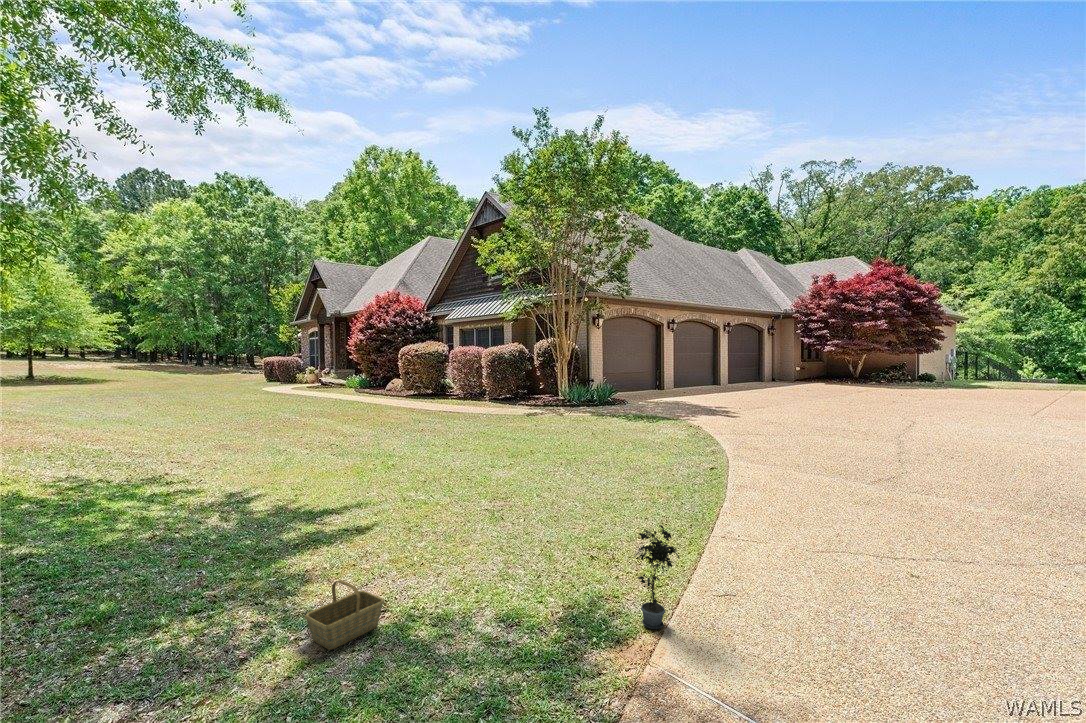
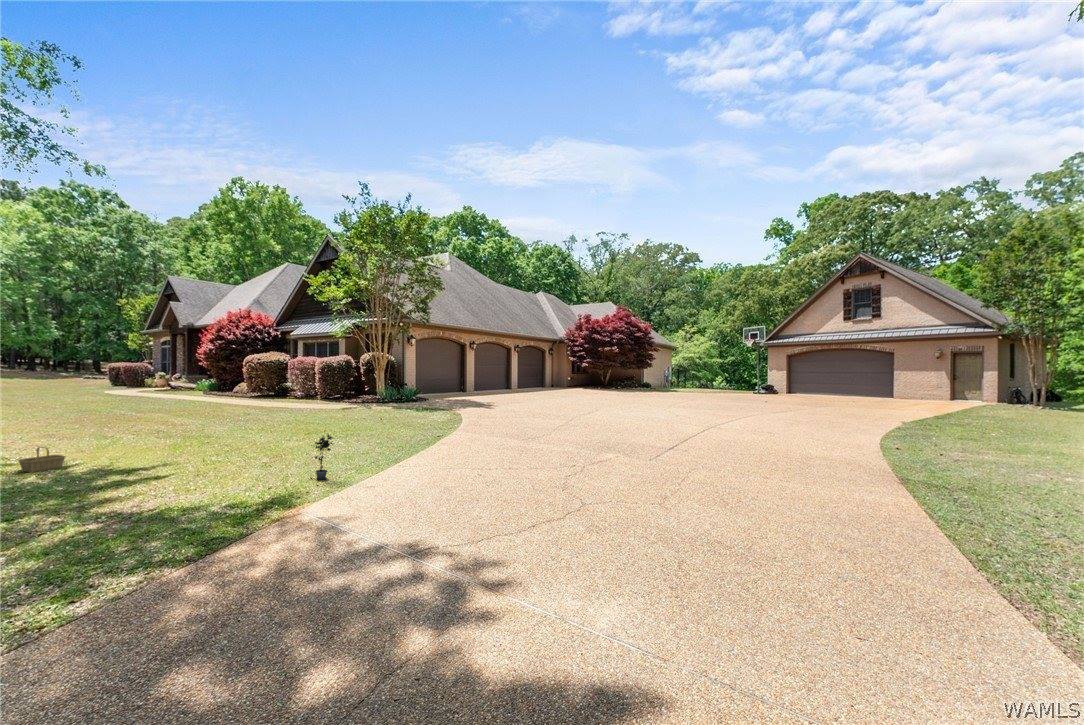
basket: present [305,580,384,650] -> present [18,447,66,472]

